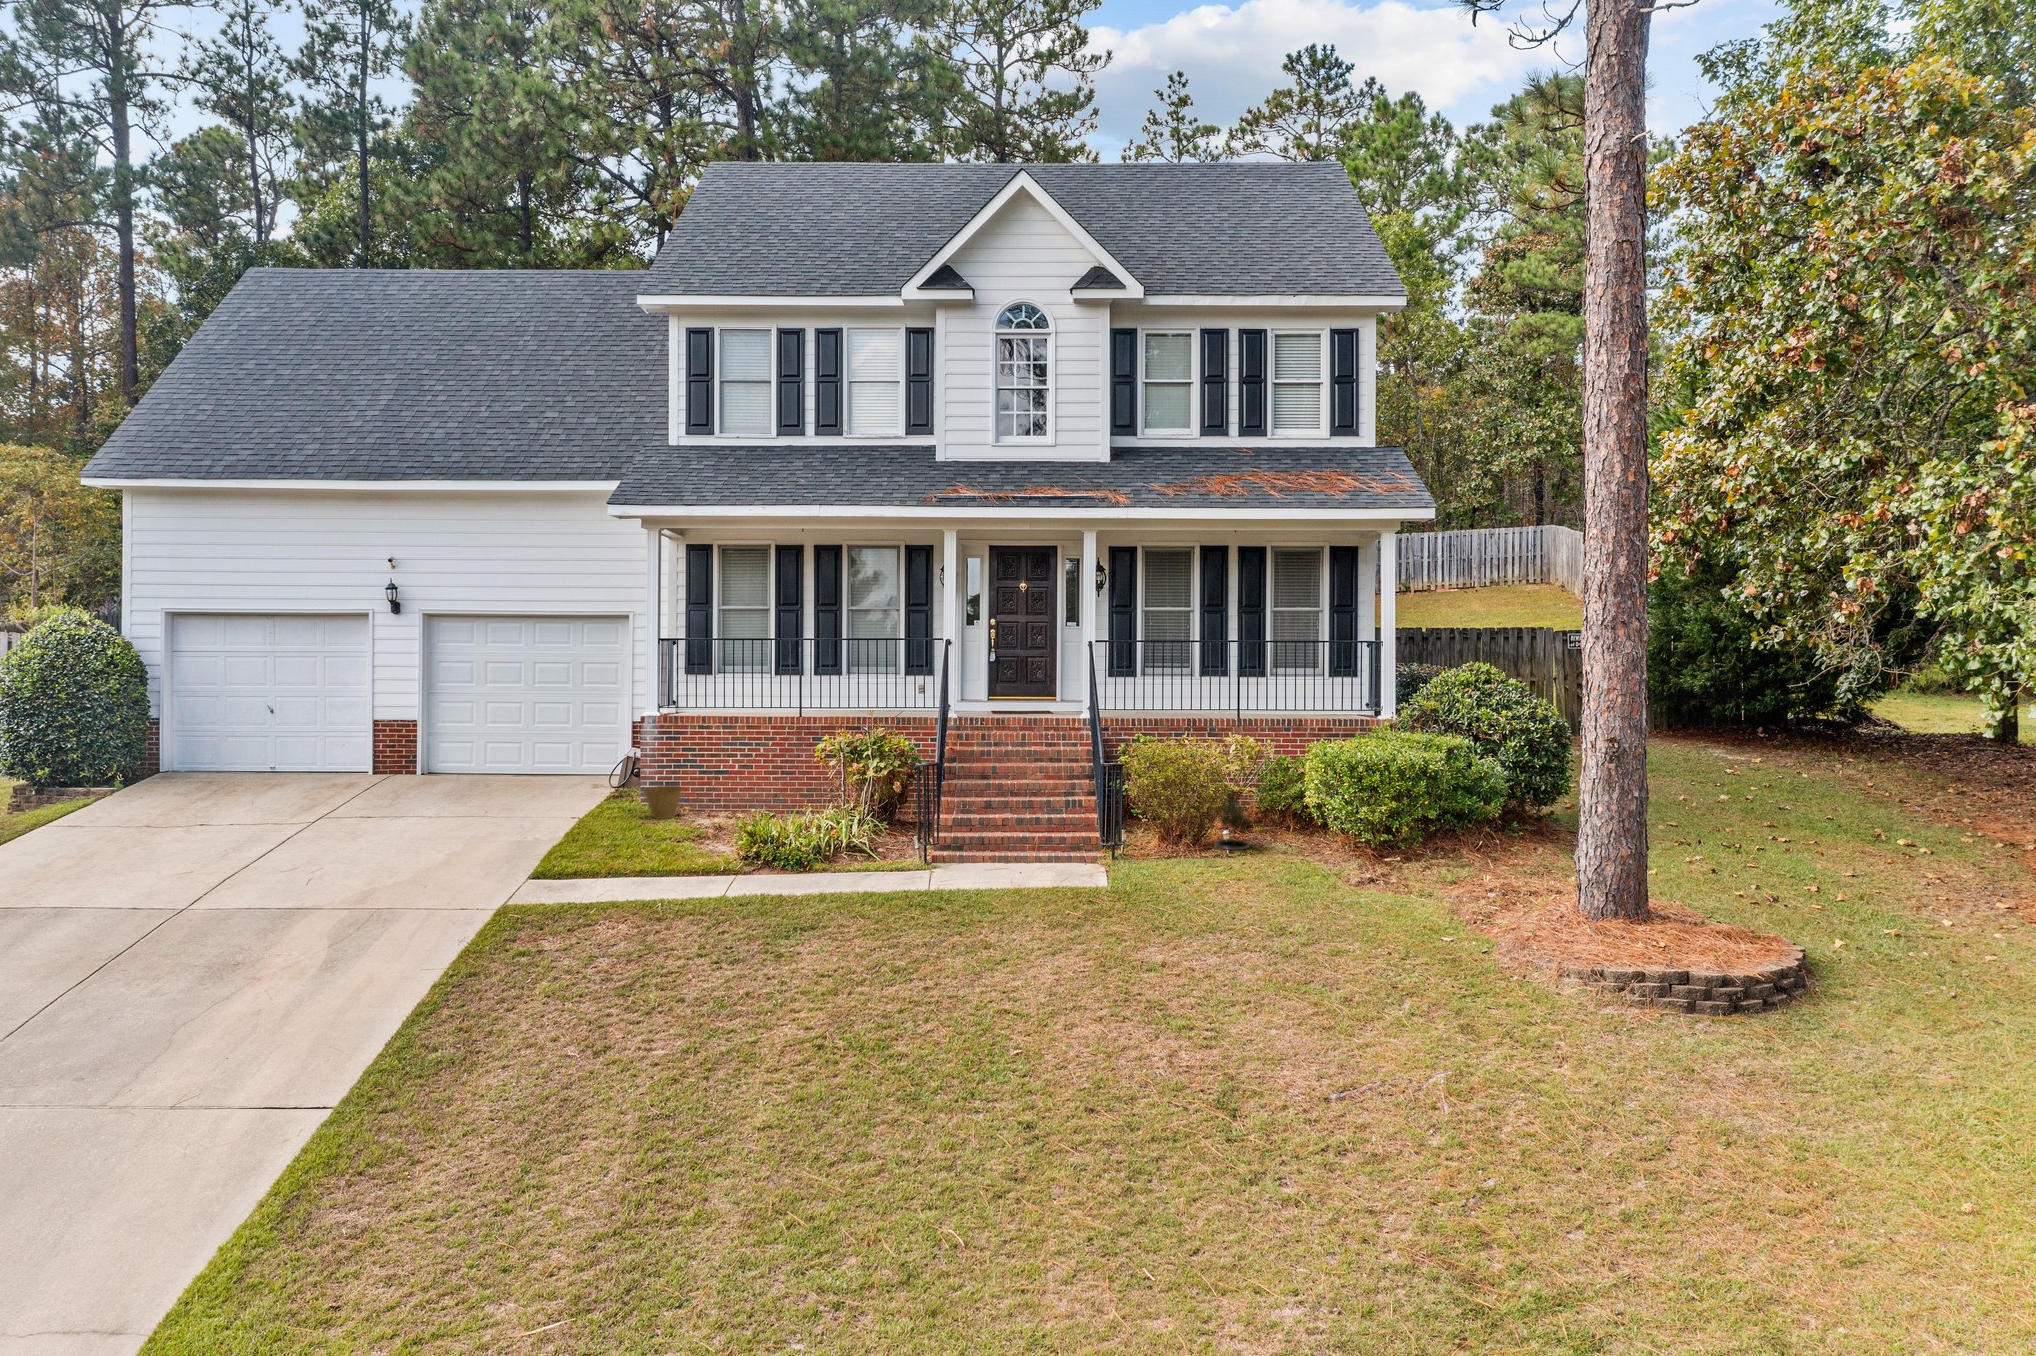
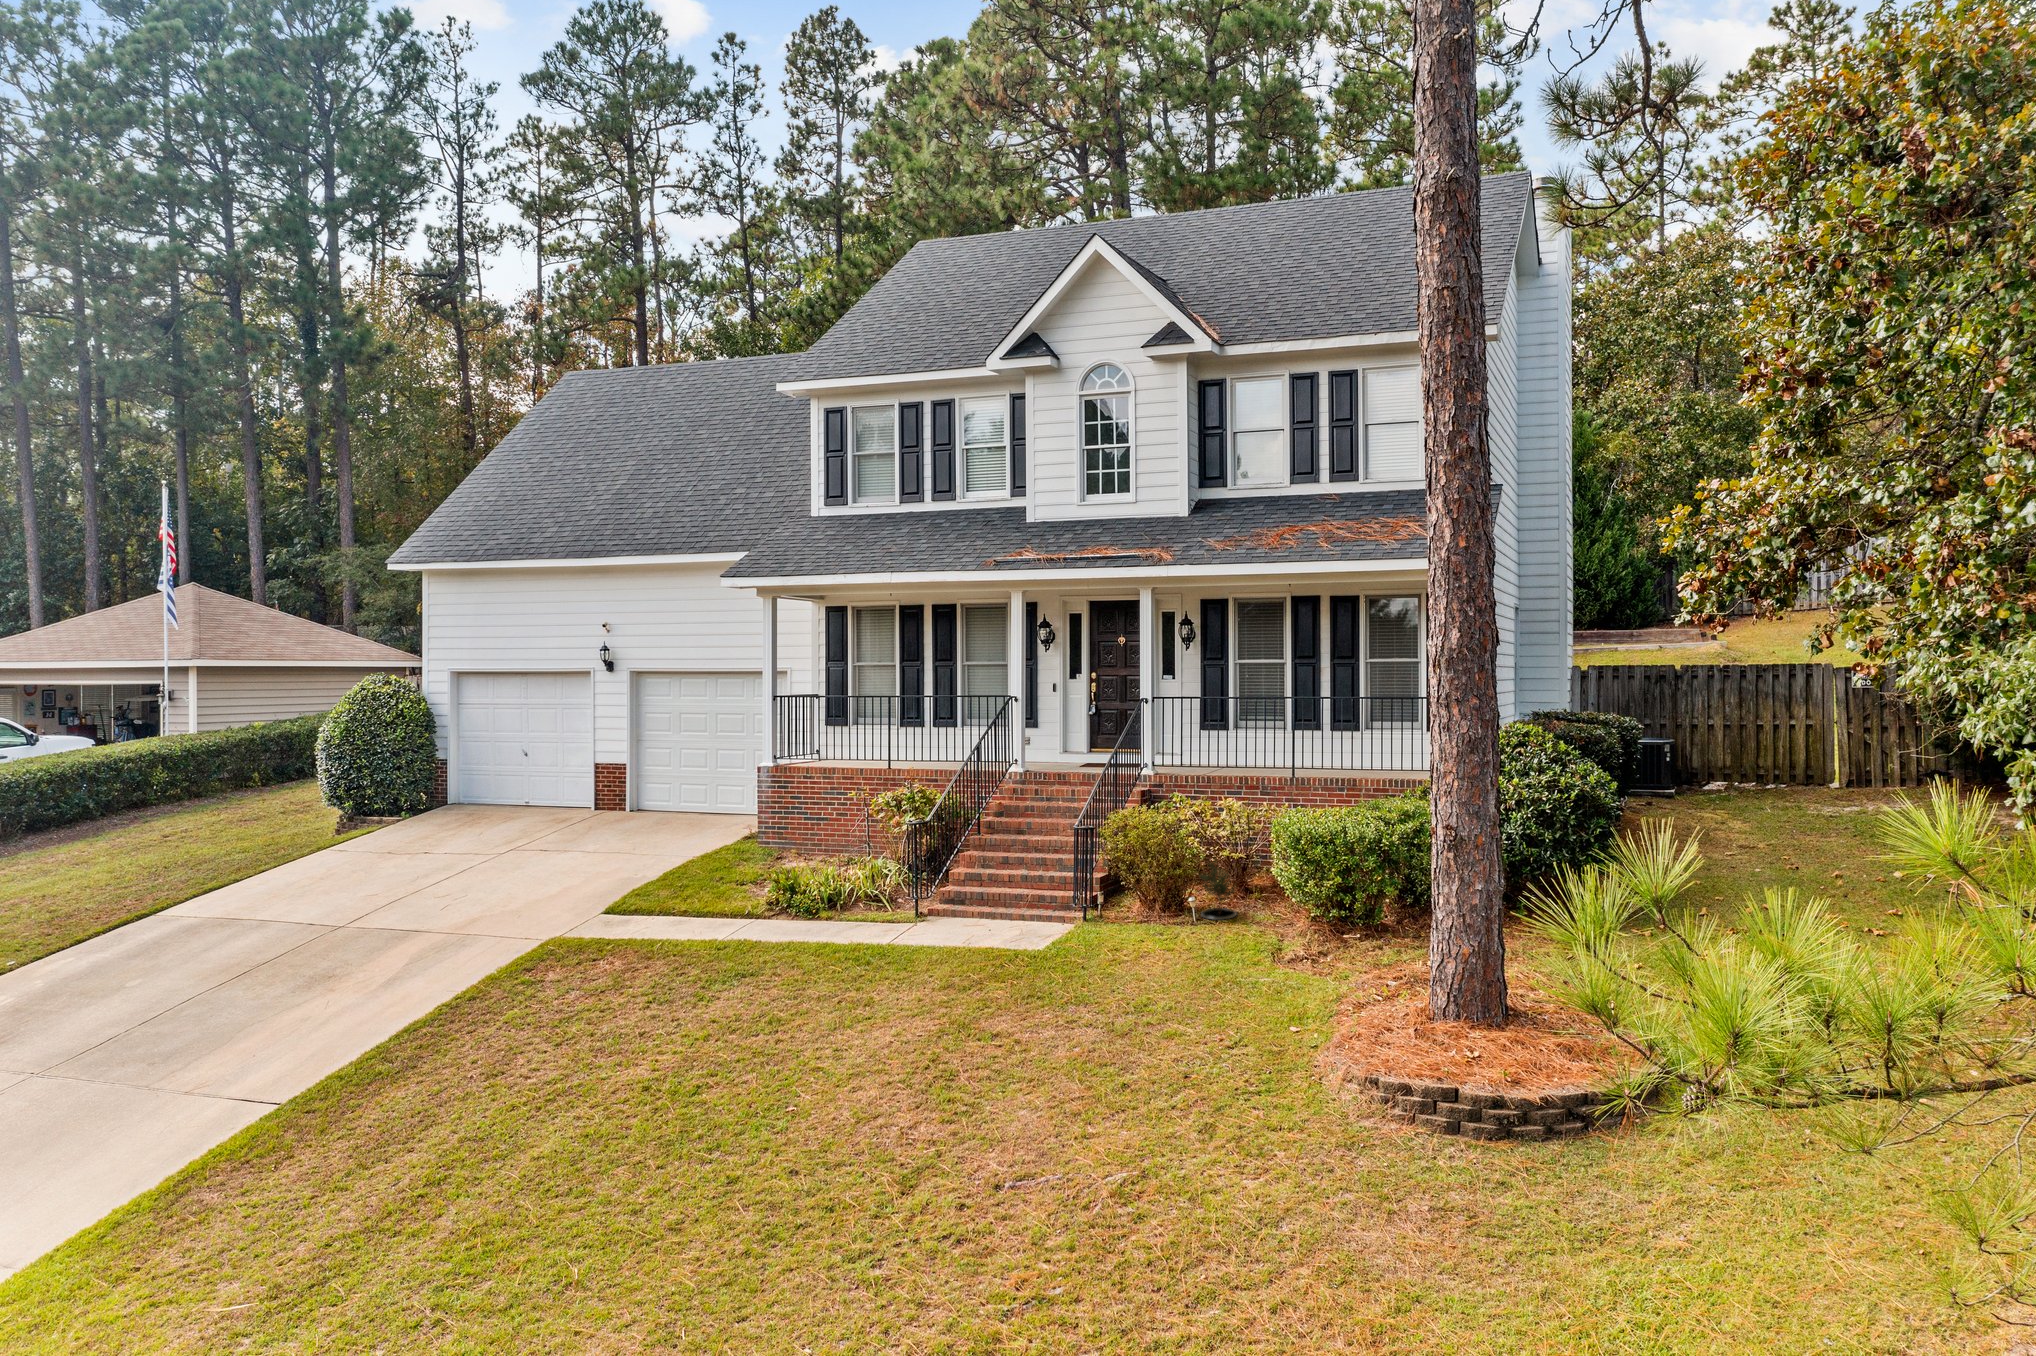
basket: present [643,785,682,819] -> none [747,832,782,862]

